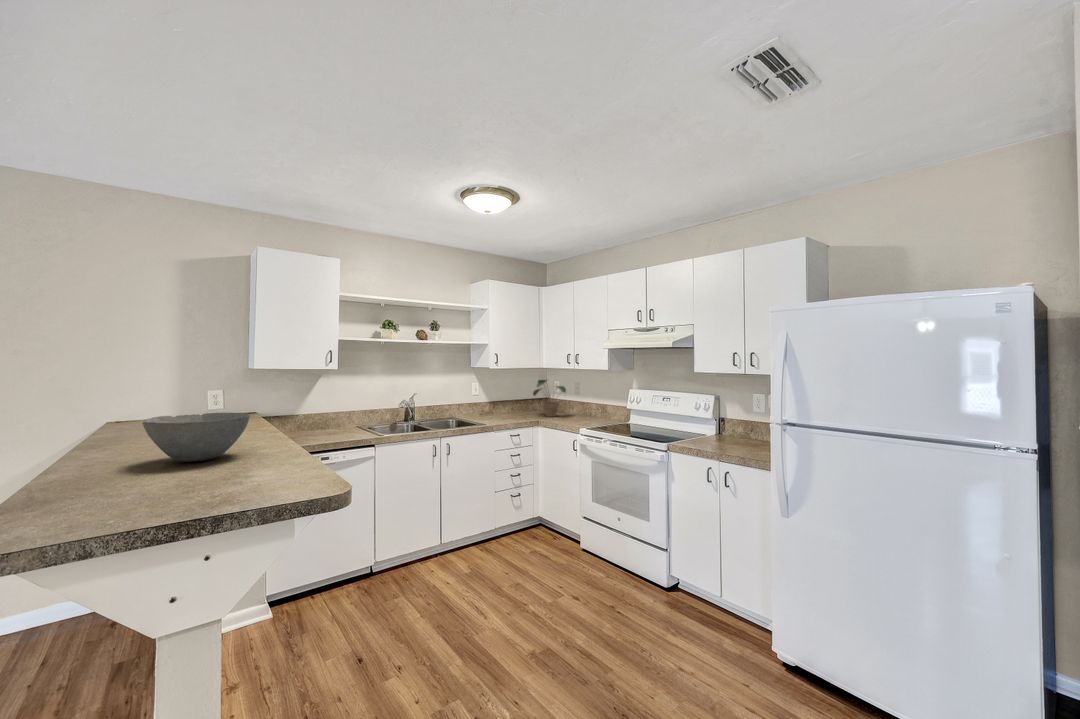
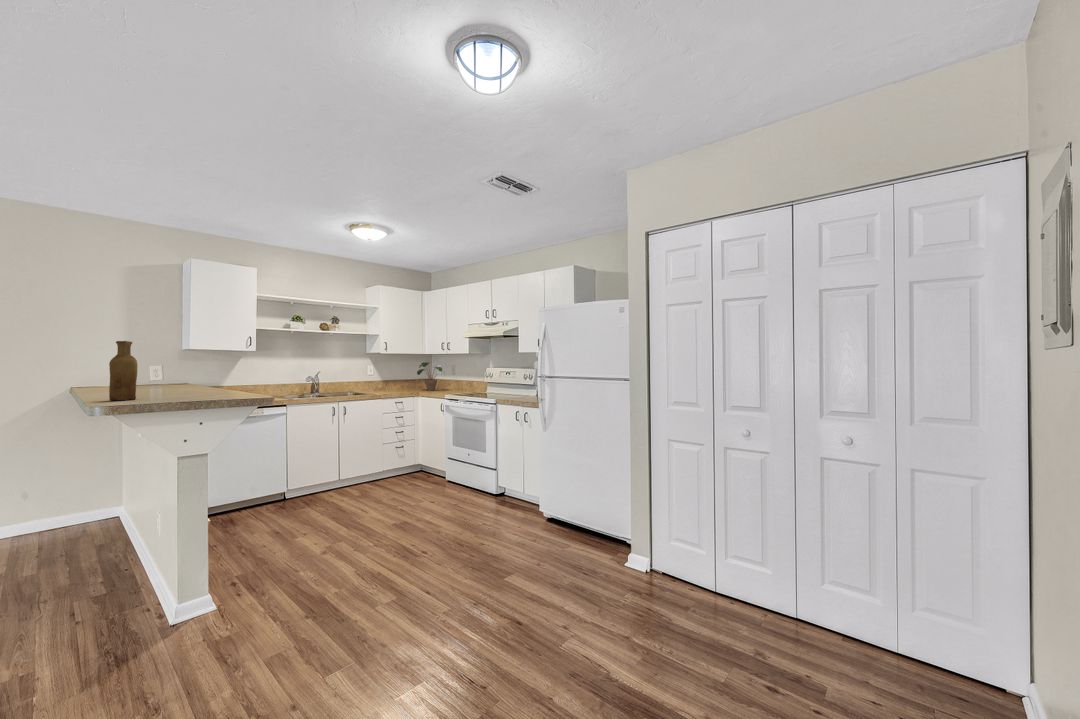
vase: none [52,378,110,498] -> present [109,341,138,401]
bowl: present [143,413,250,462] -> none [142,369,206,394]

